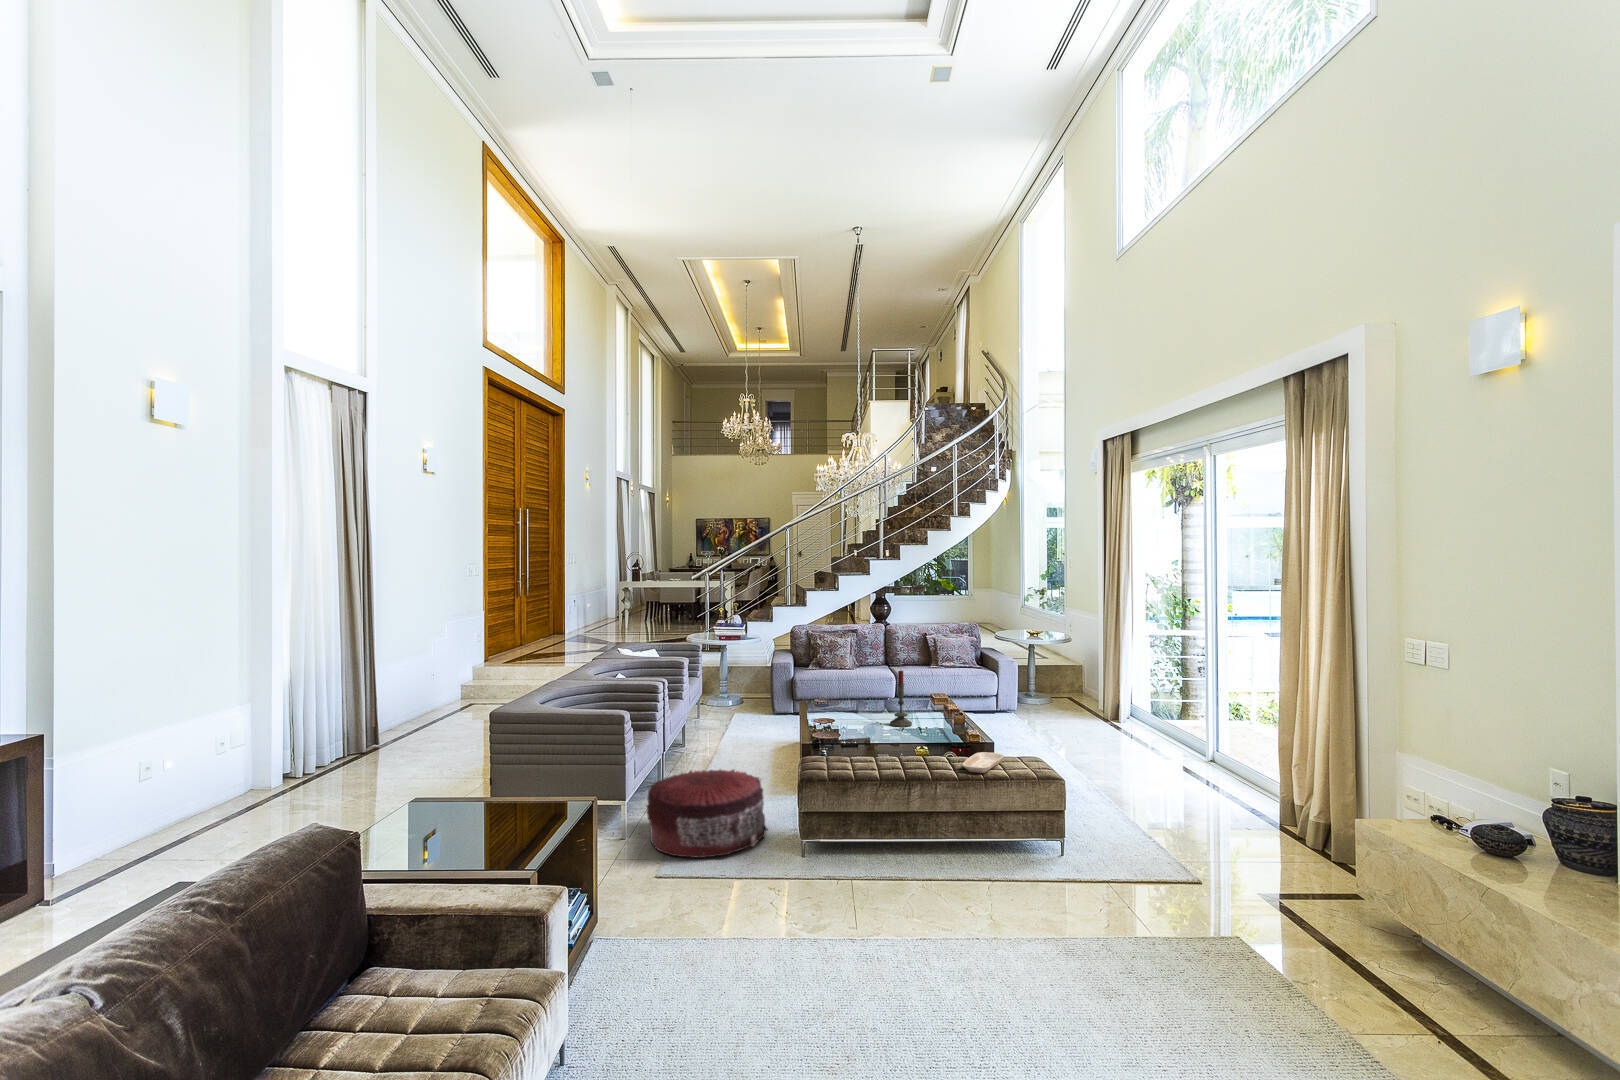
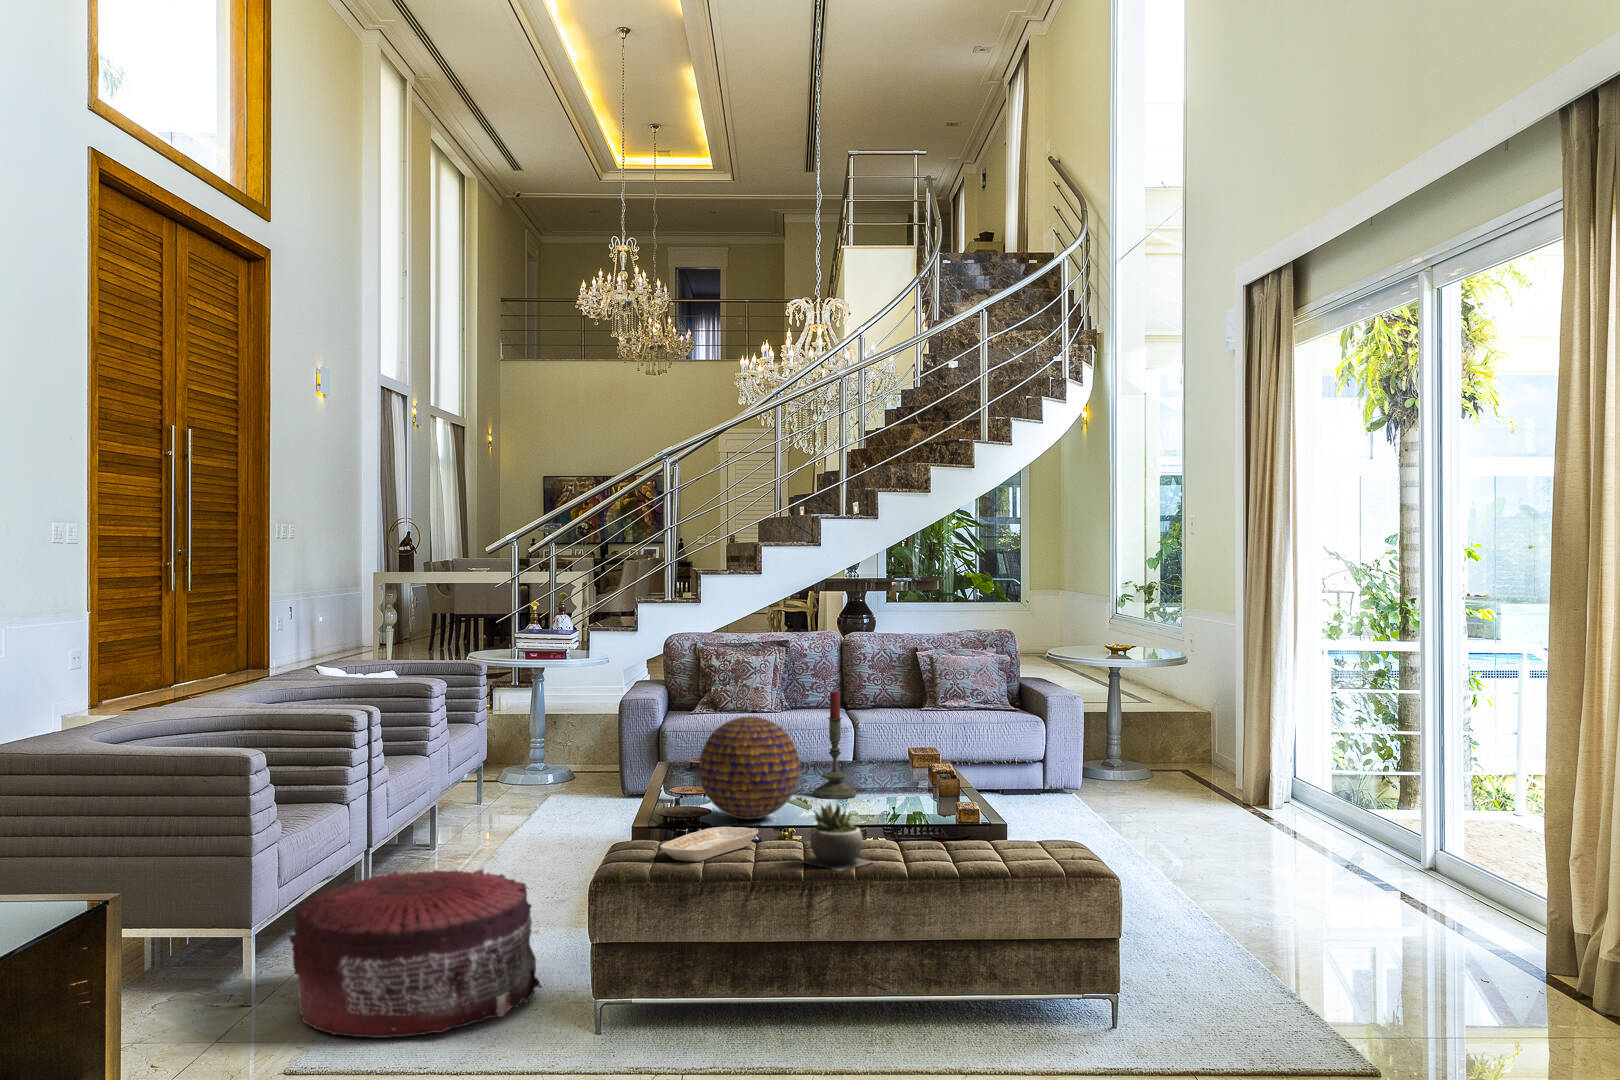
decorative orb: none [837,688,889,741] -> present [699,716,800,819]
succulent plant: none [899,738,938,774] -> present [801,804,873,871]
tray: present [962,752,1004,773] -> present [660,827,758,862]

